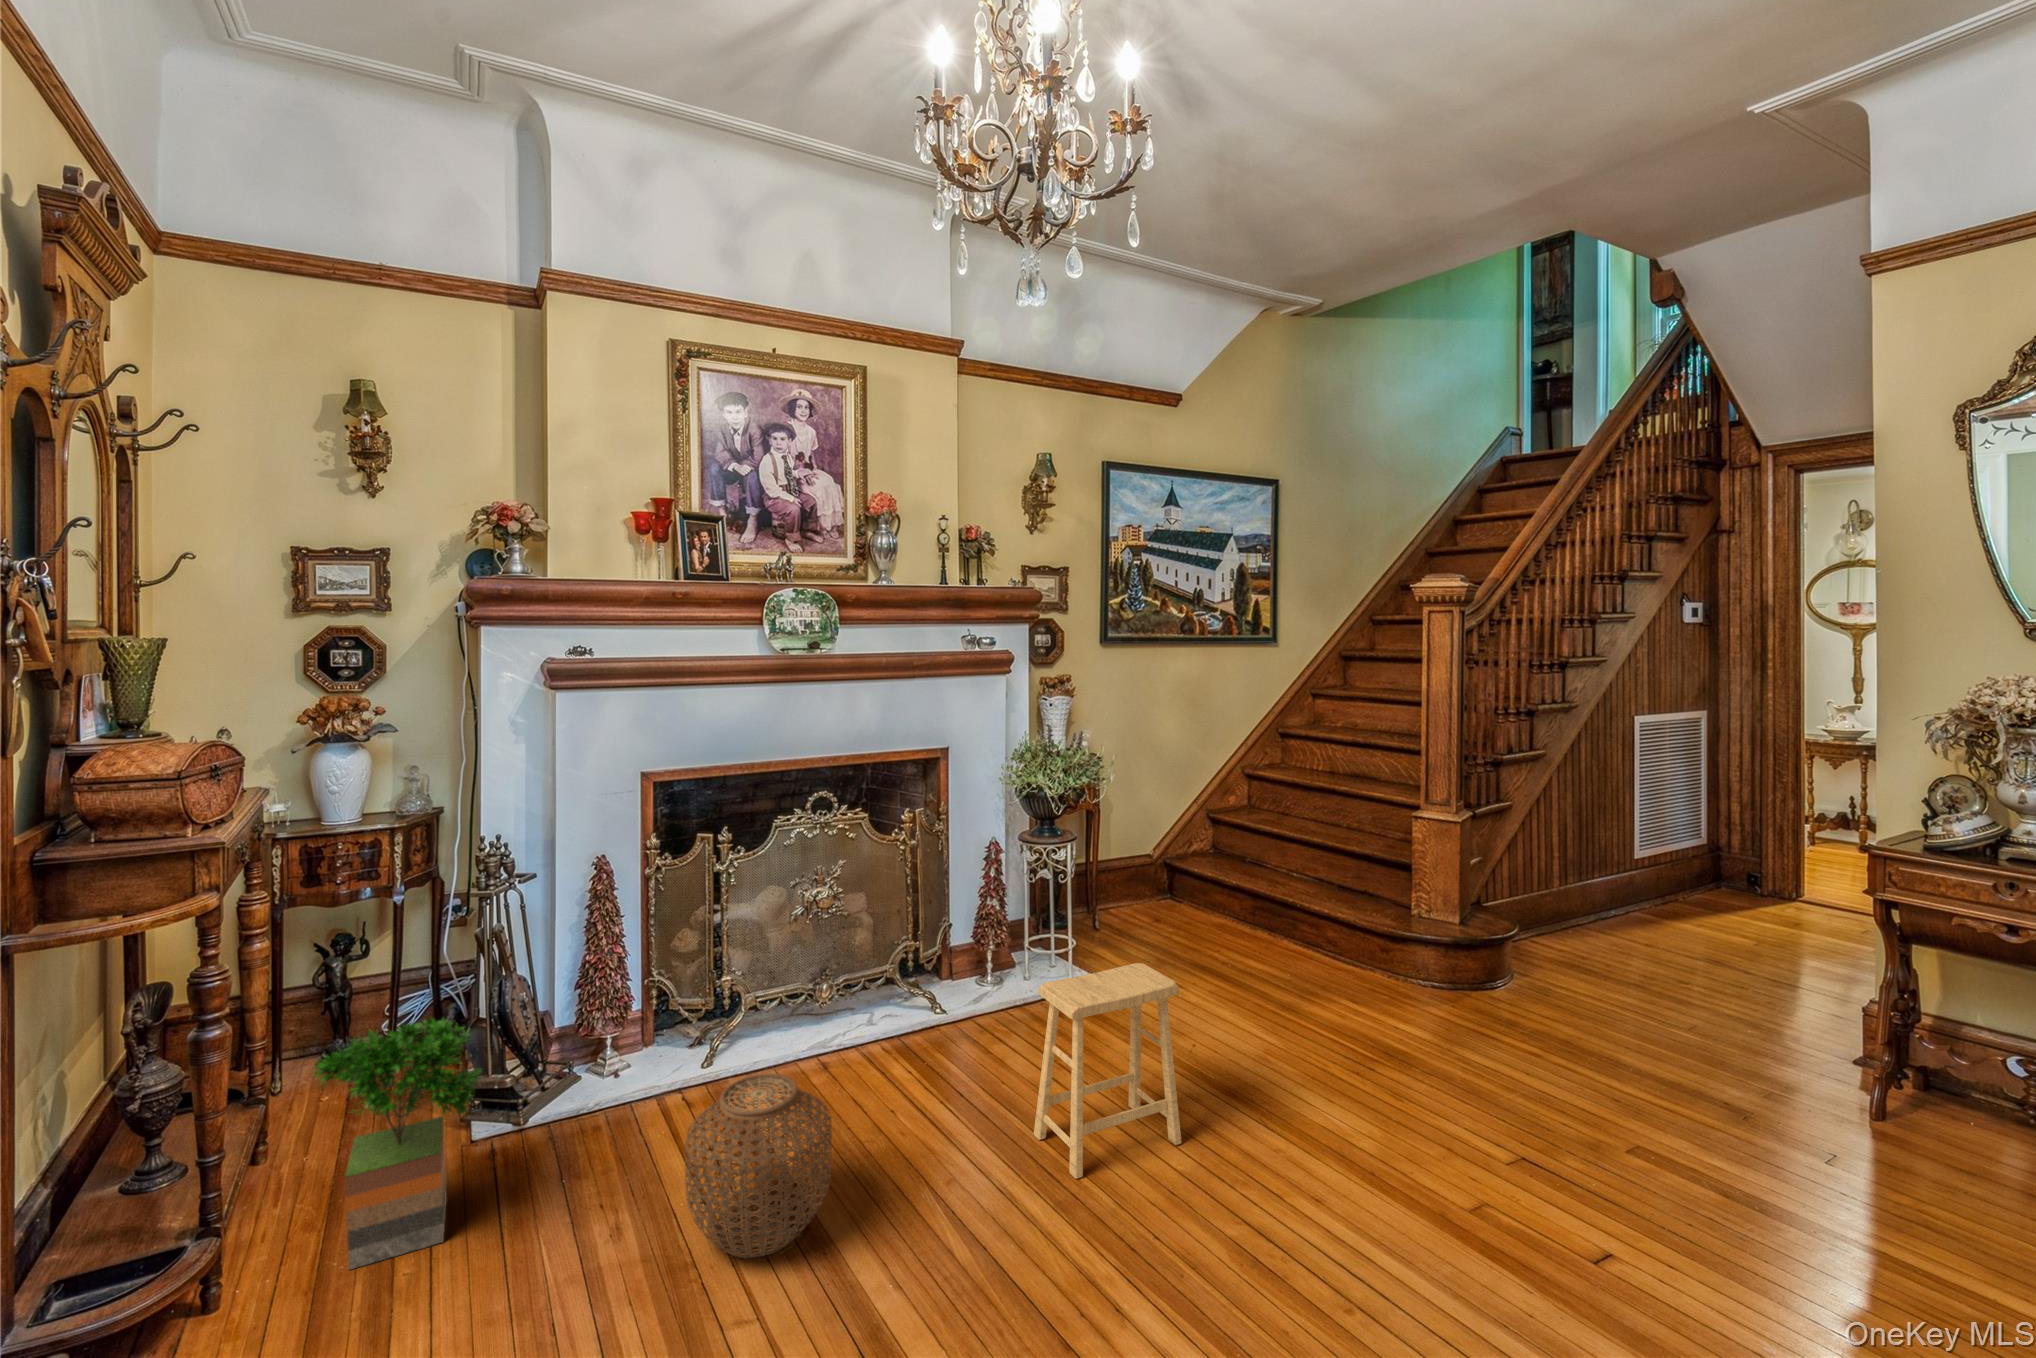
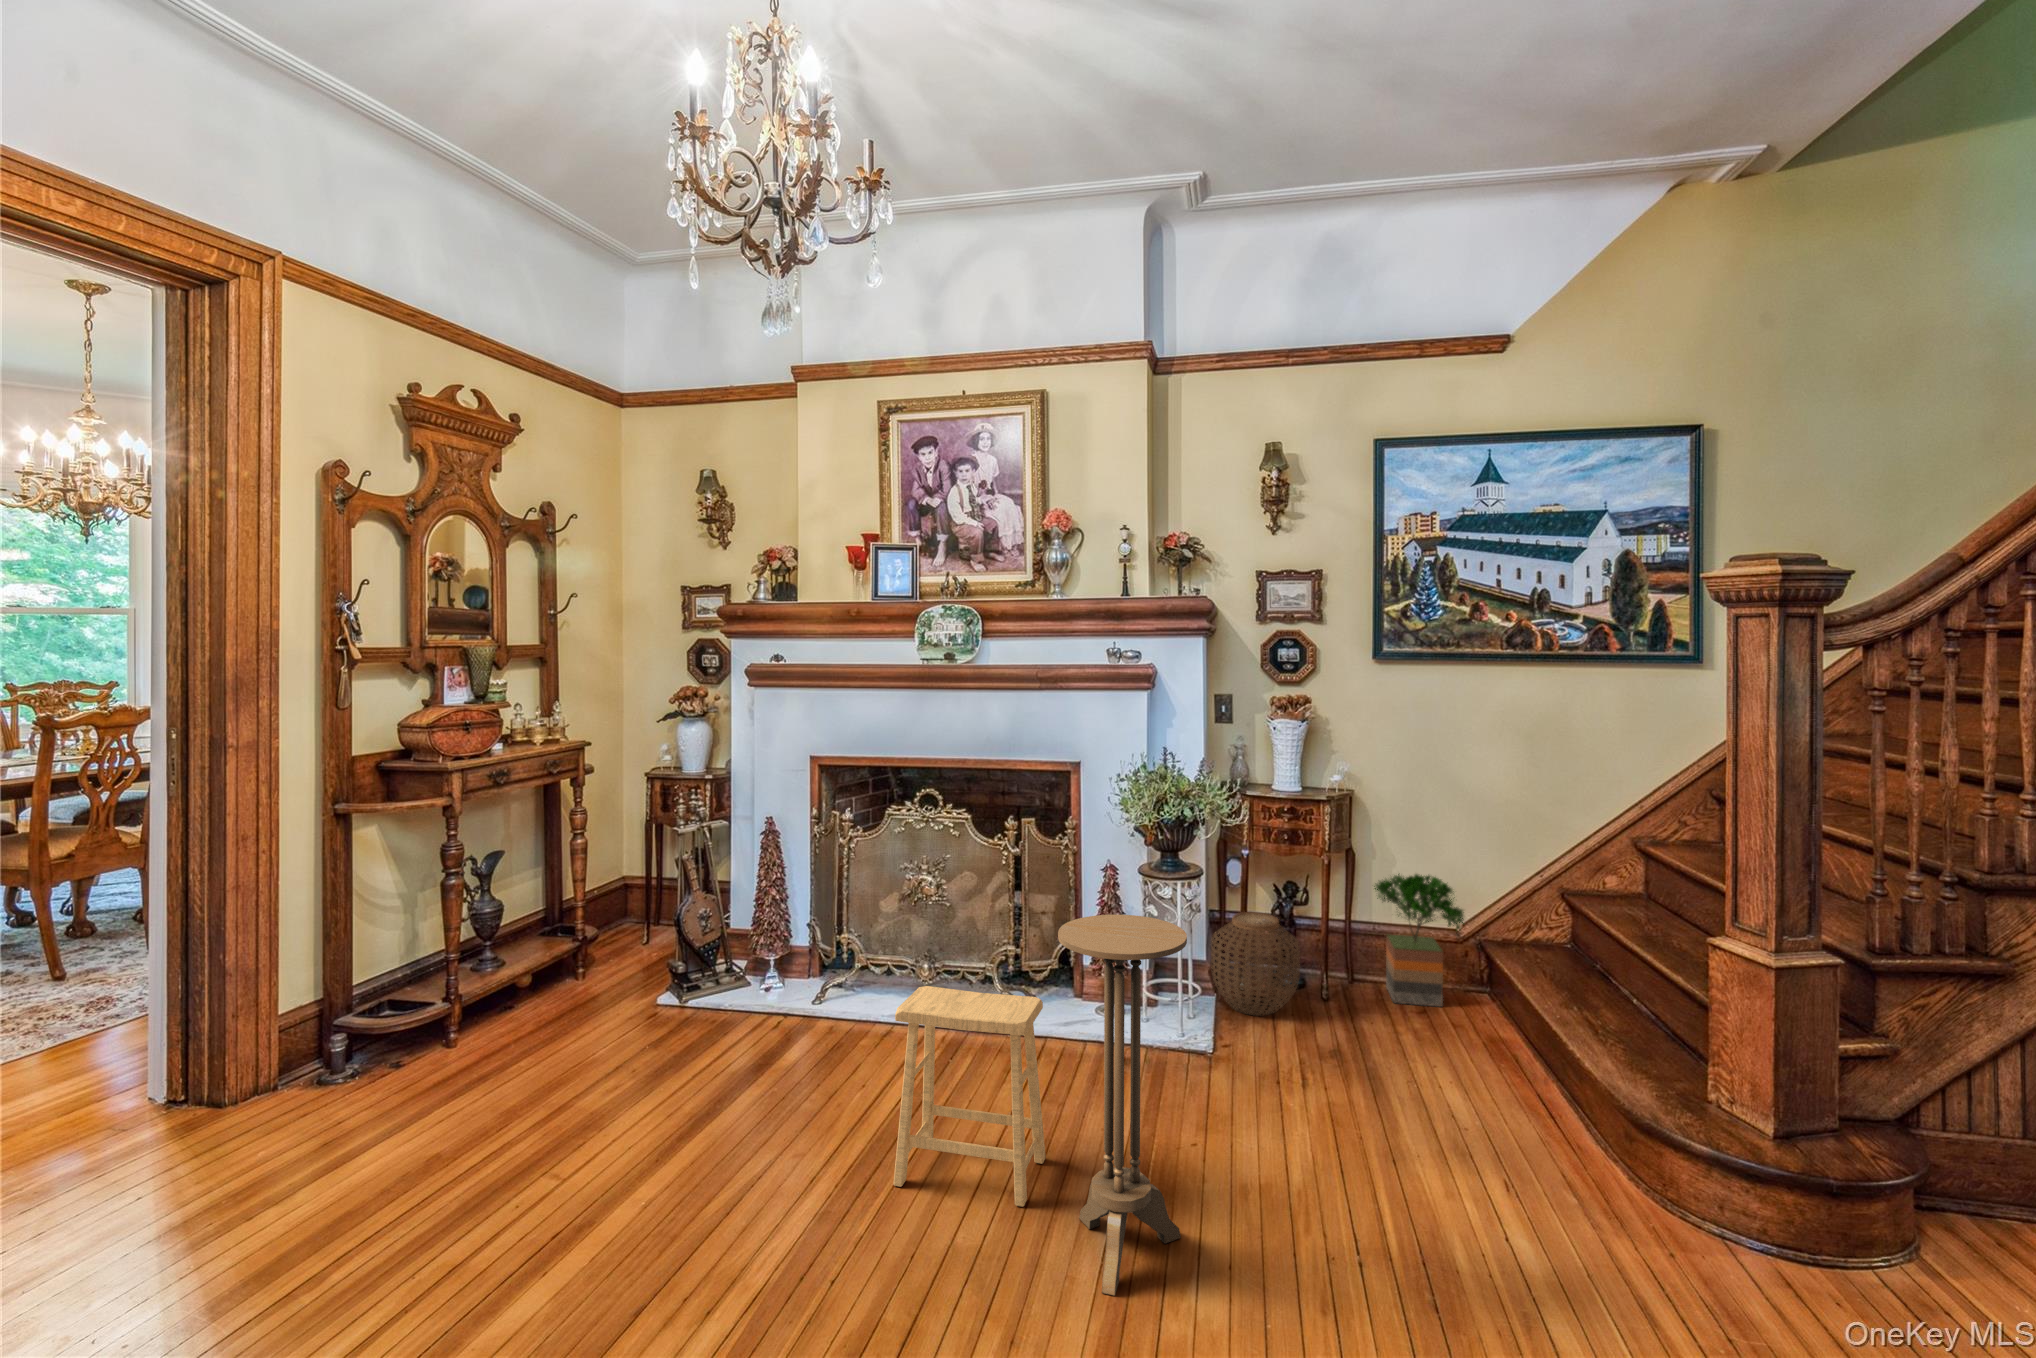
side table: none [1223,867,1342,1168] -> present [1058,915,1187,1296]
potted tree: present [313,1017,481,1269] -> present [1374,874,1464,1007]
woven basket: present [685,1073,832,1258] -> present [1211,912,1300,1016]

